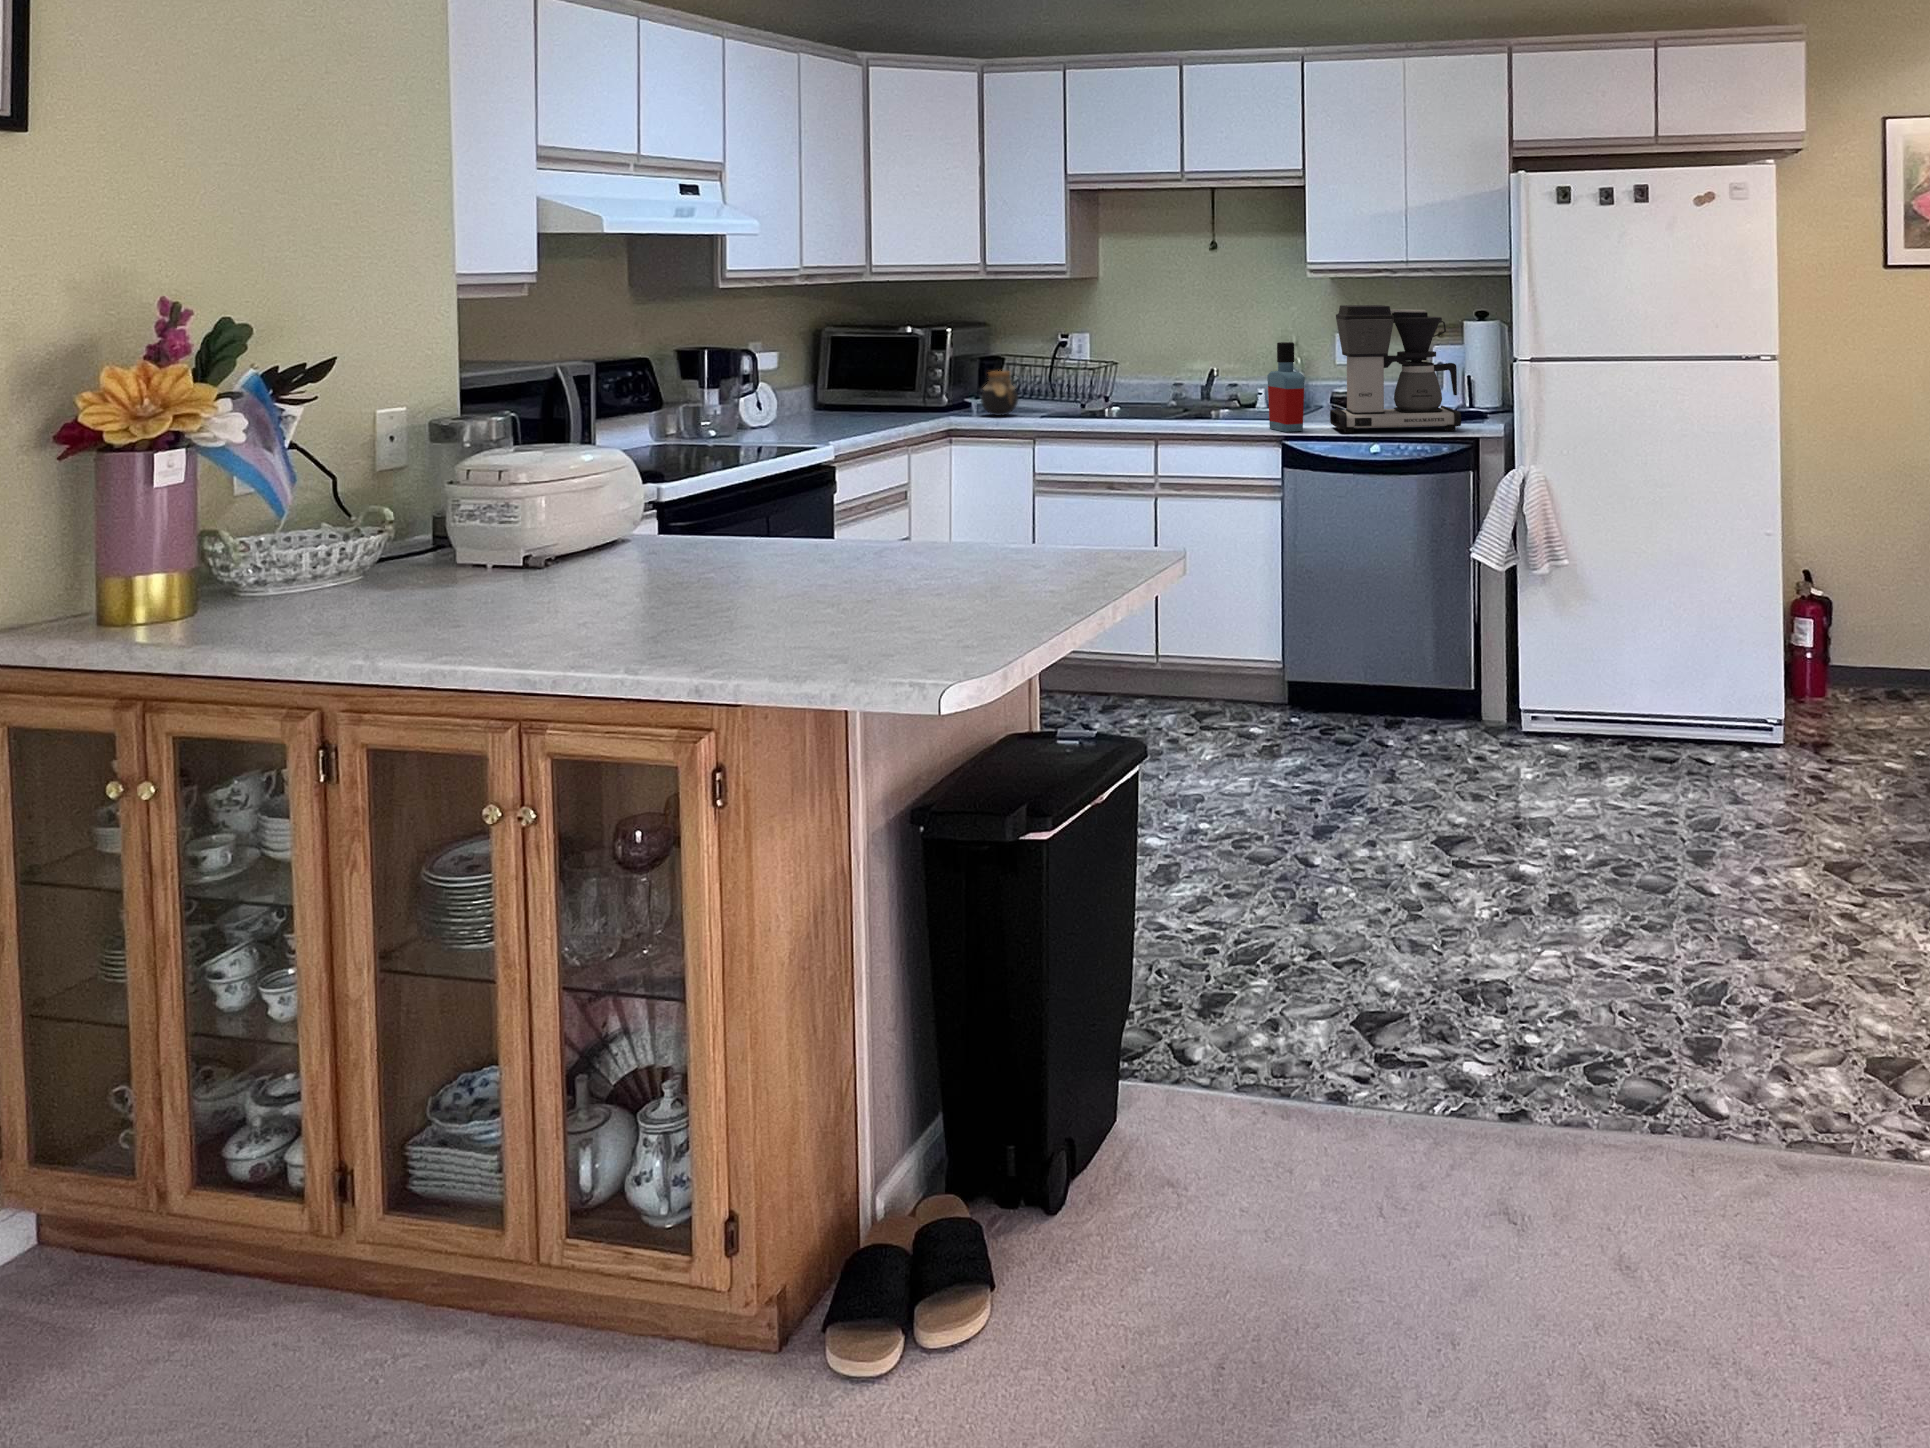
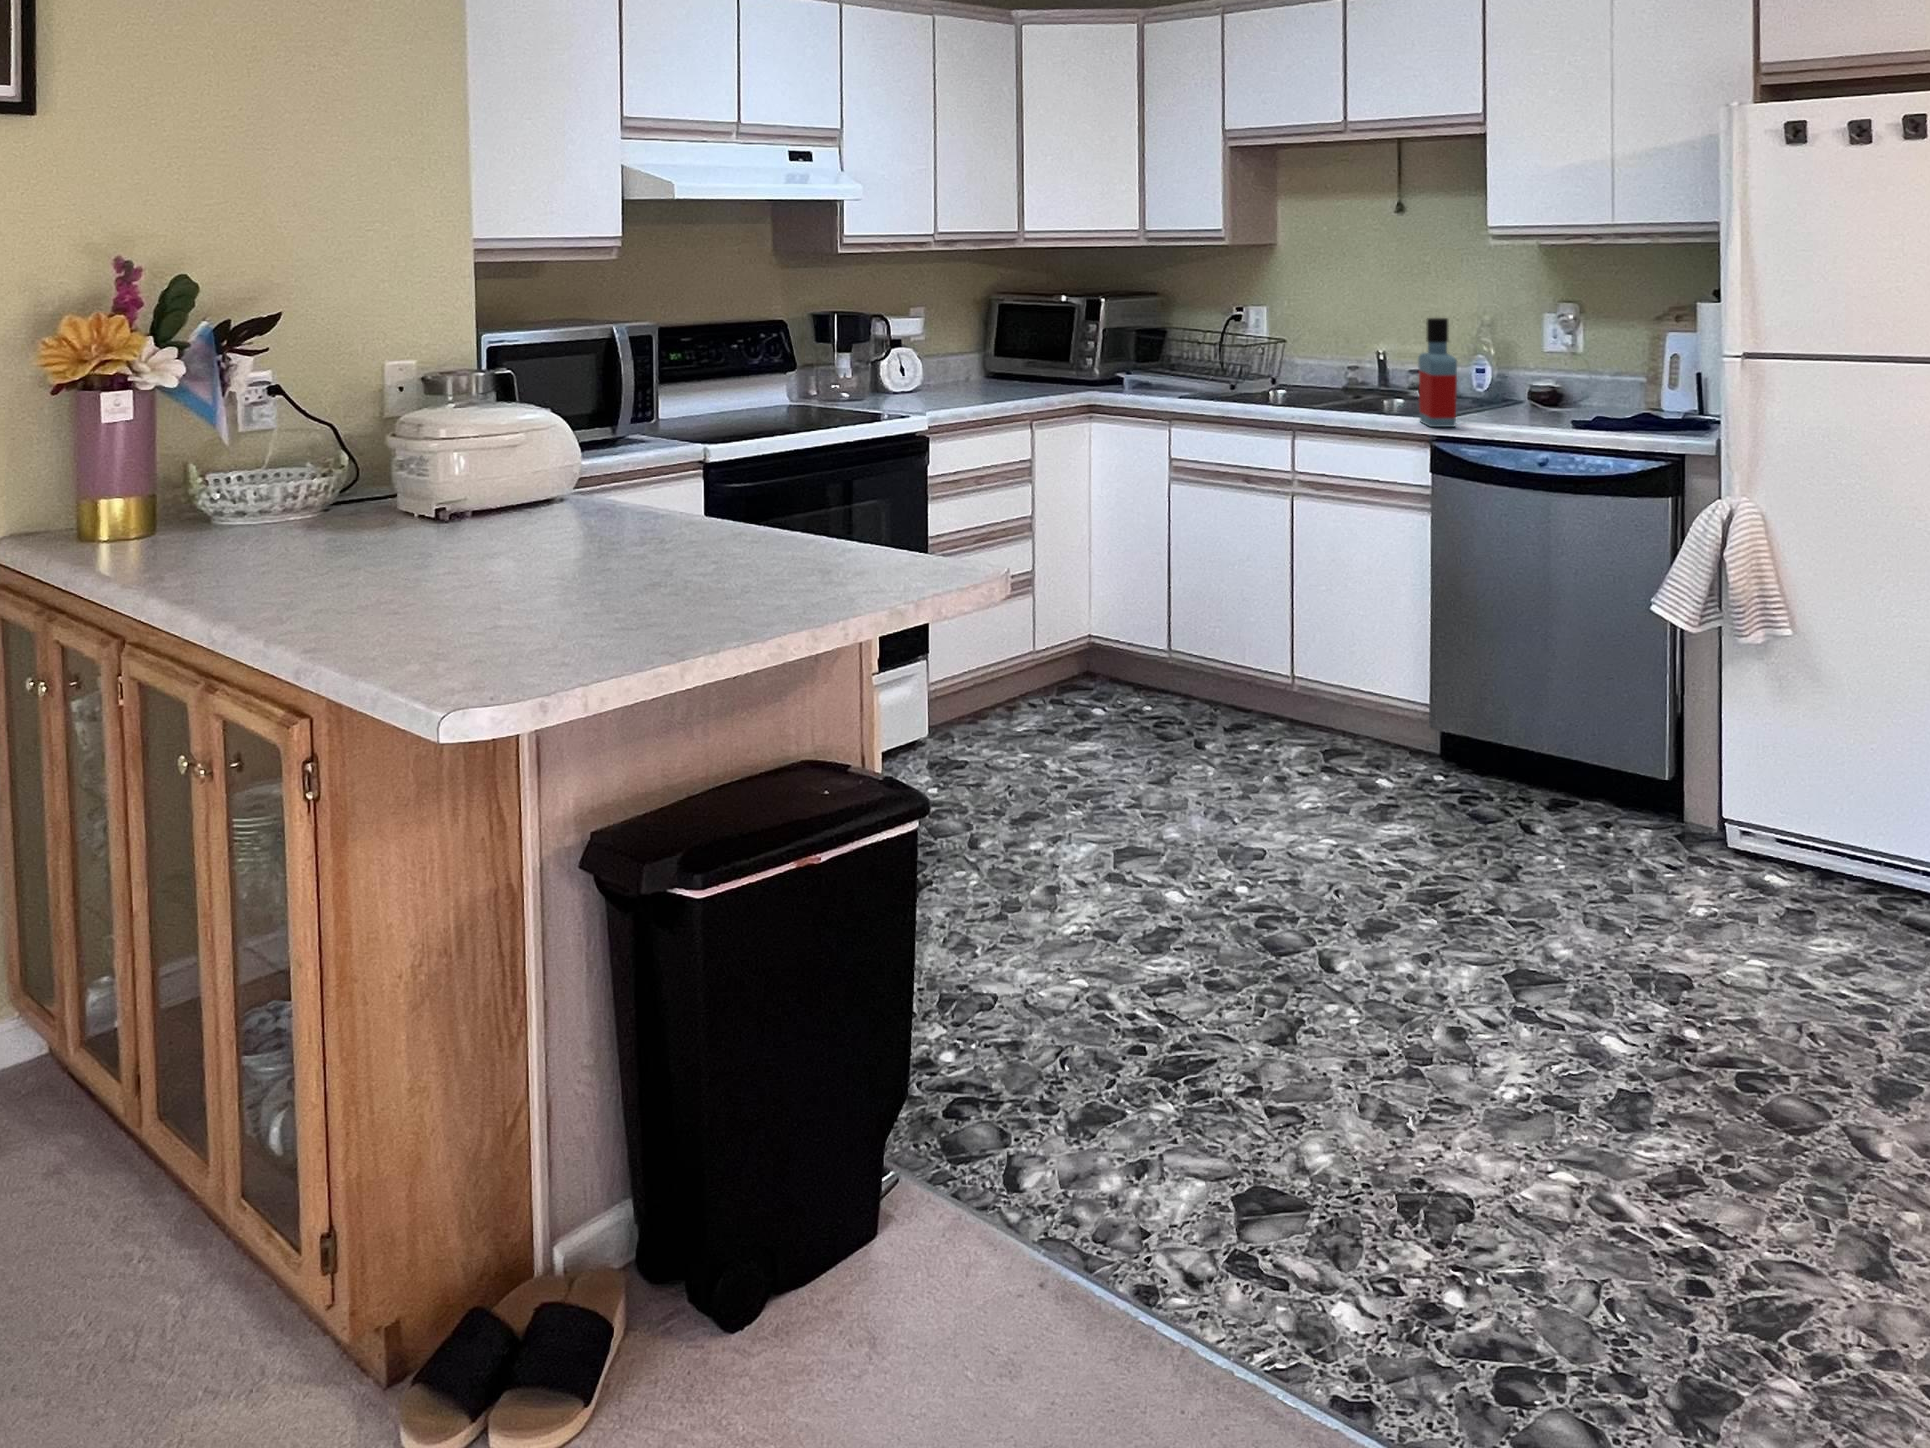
coffee maker: present [1330,305,1461,433] -> none [1497,273,1667,438]
jar: present [981,371,1018,416] -> none [1127,341,1167,390]

